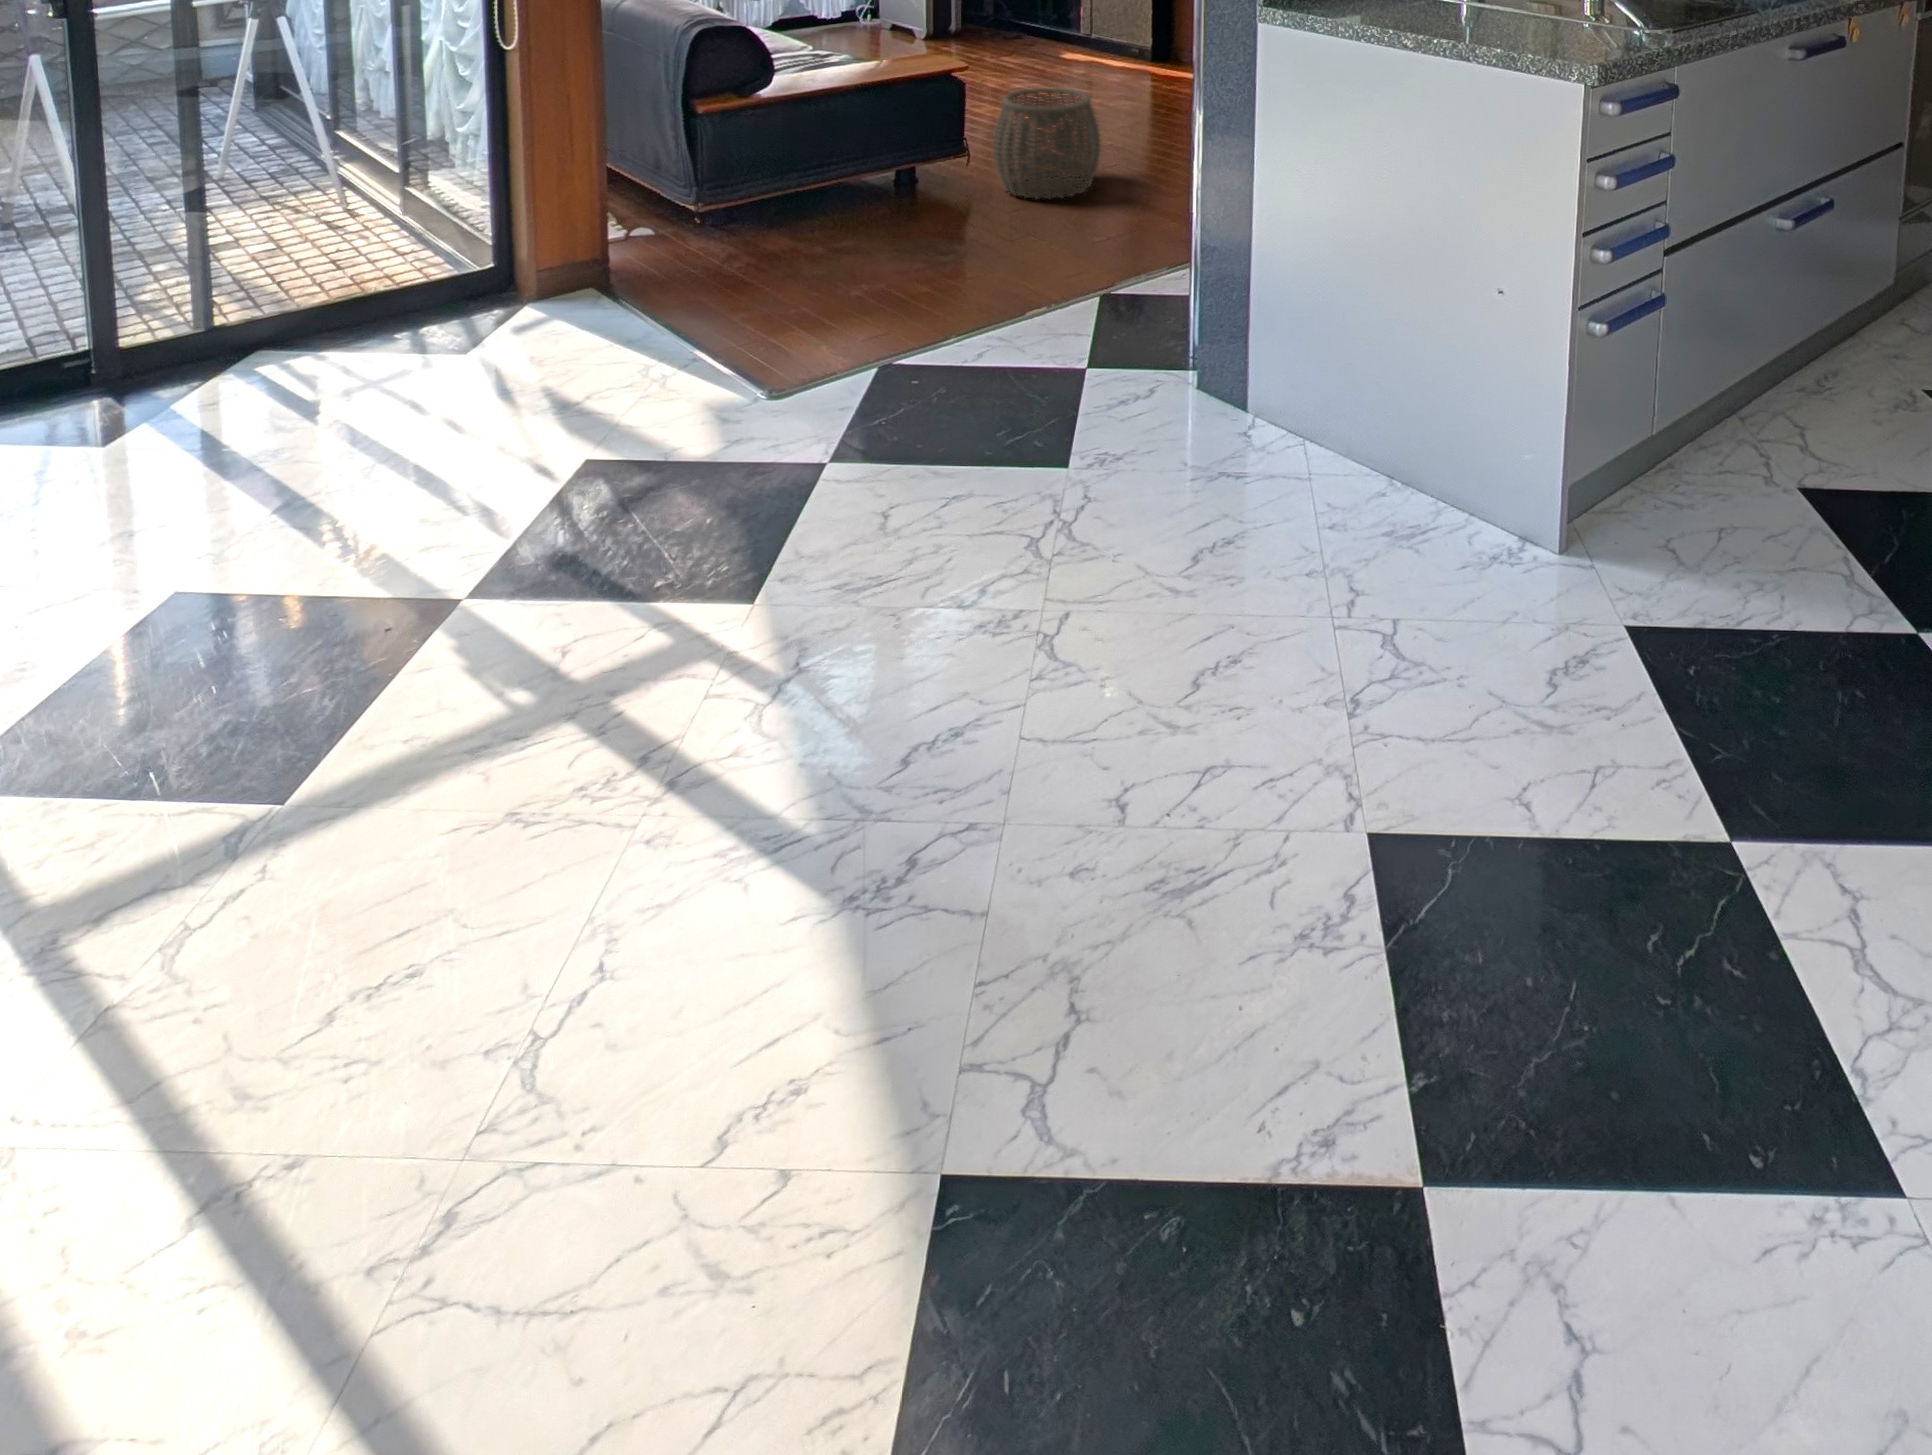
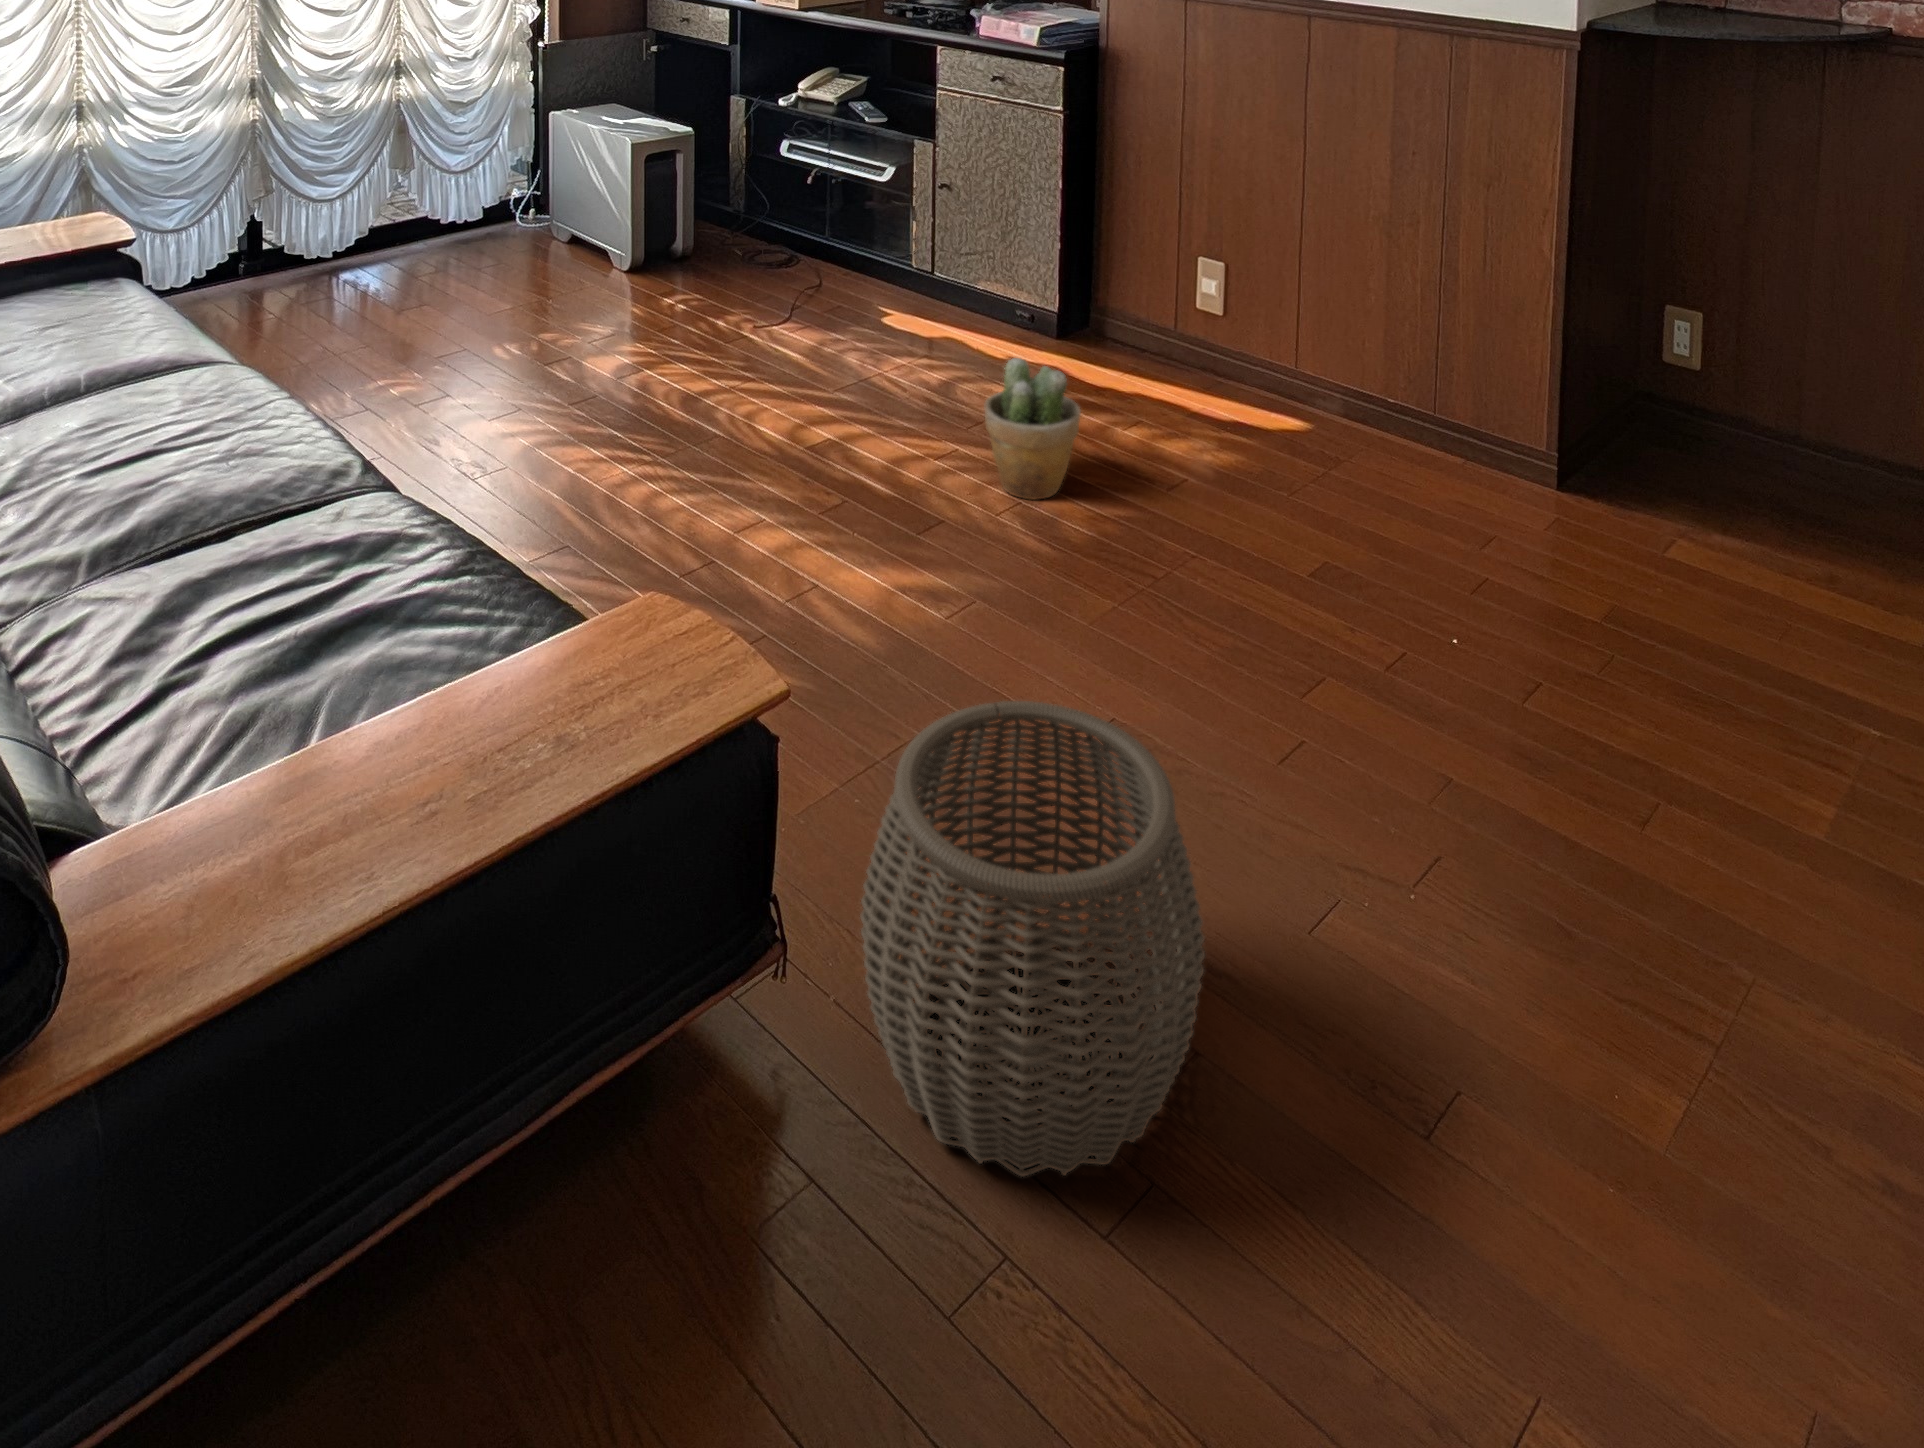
potted plant: none [1087,39,1132,102] -> present [985,358,1080,500]

